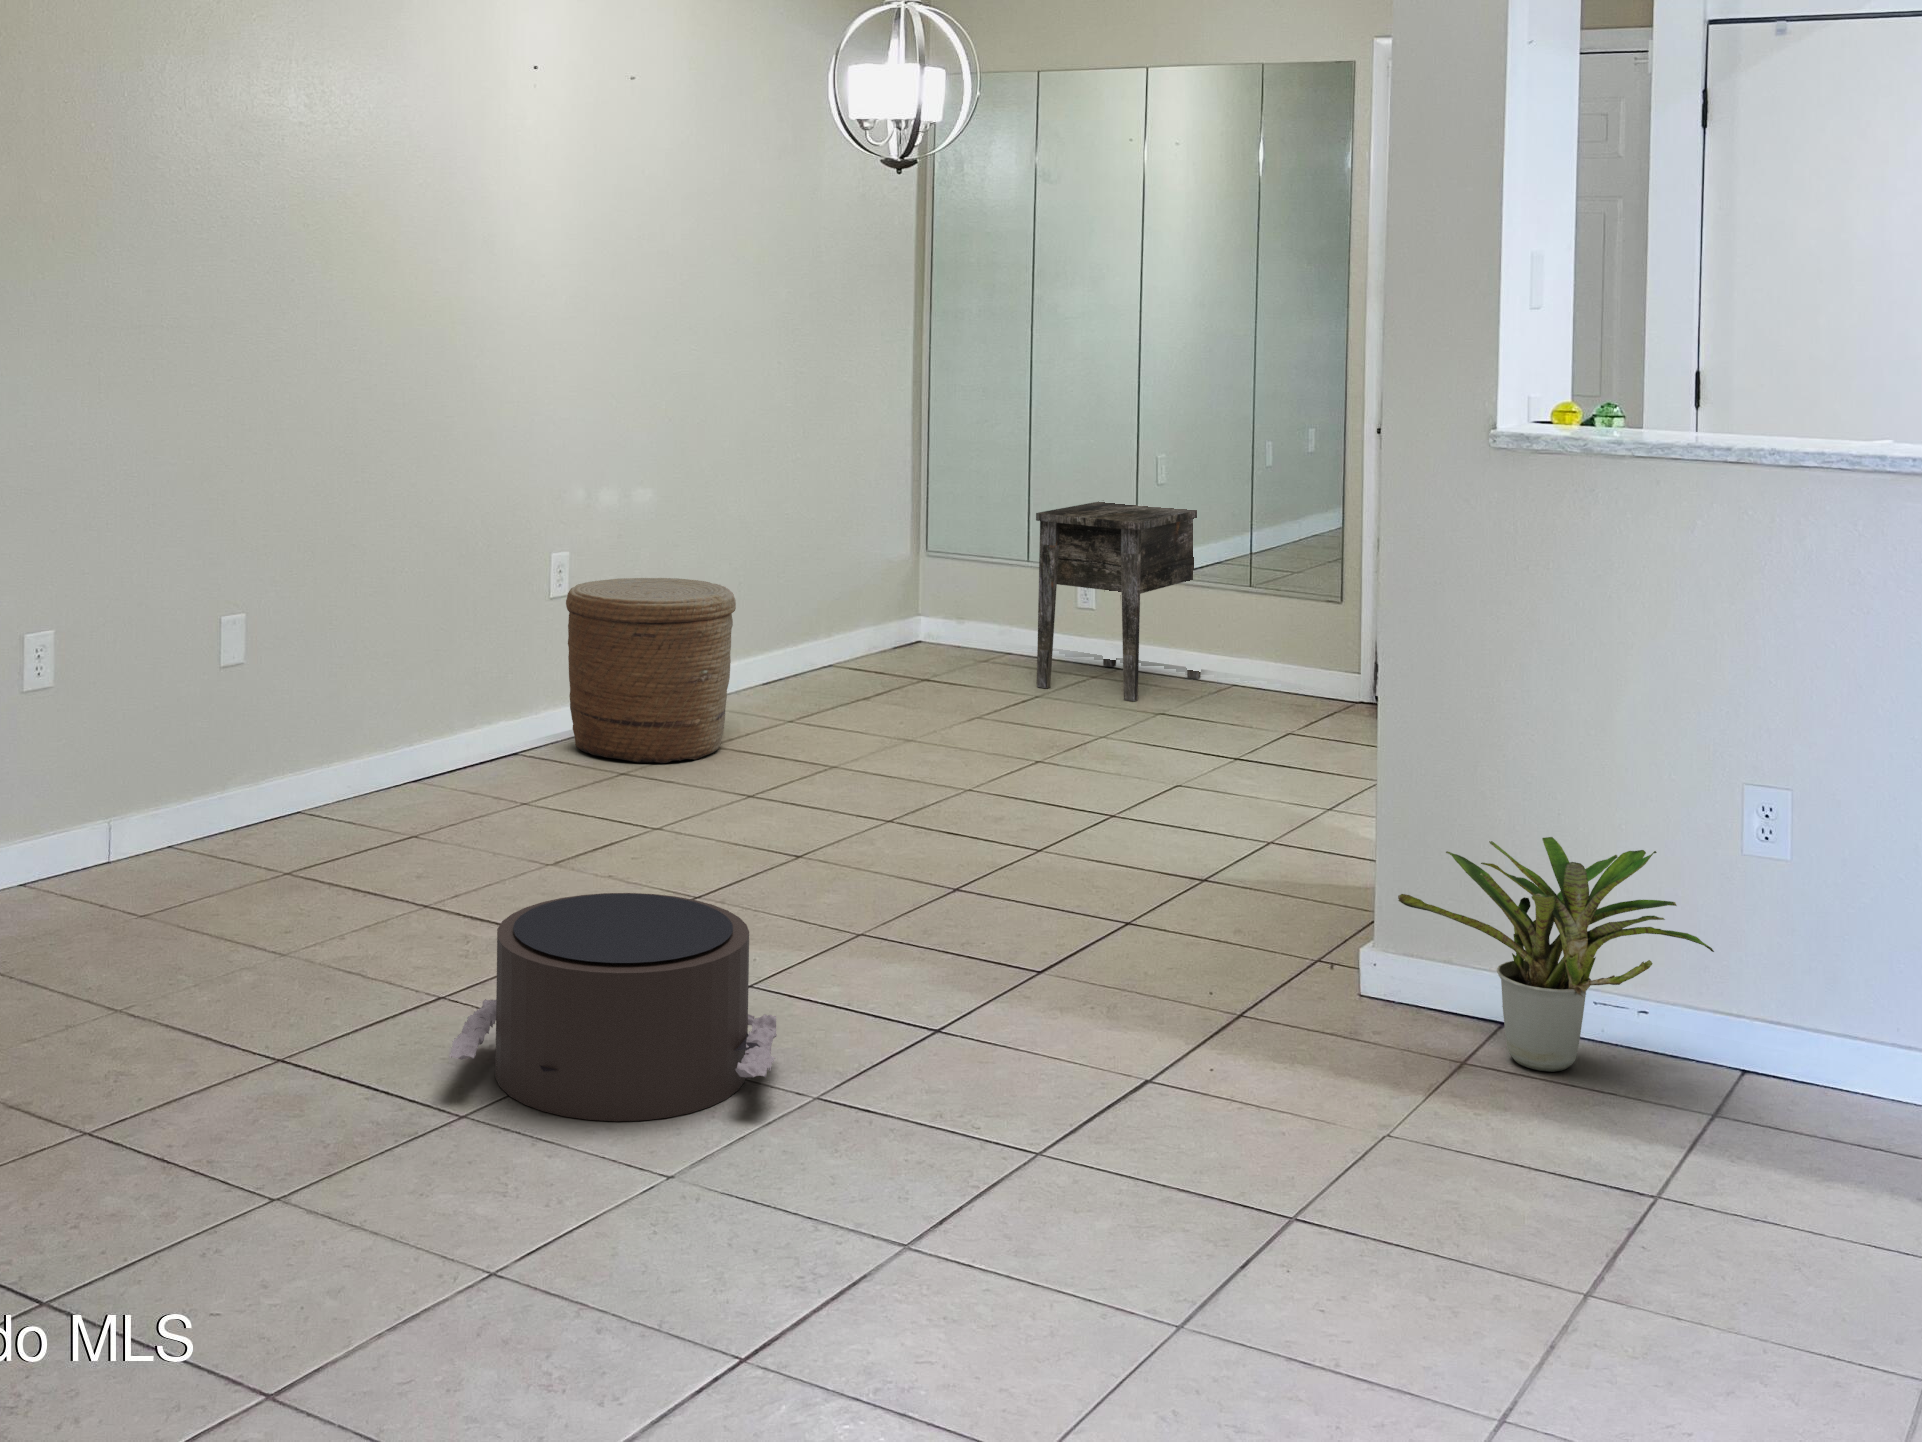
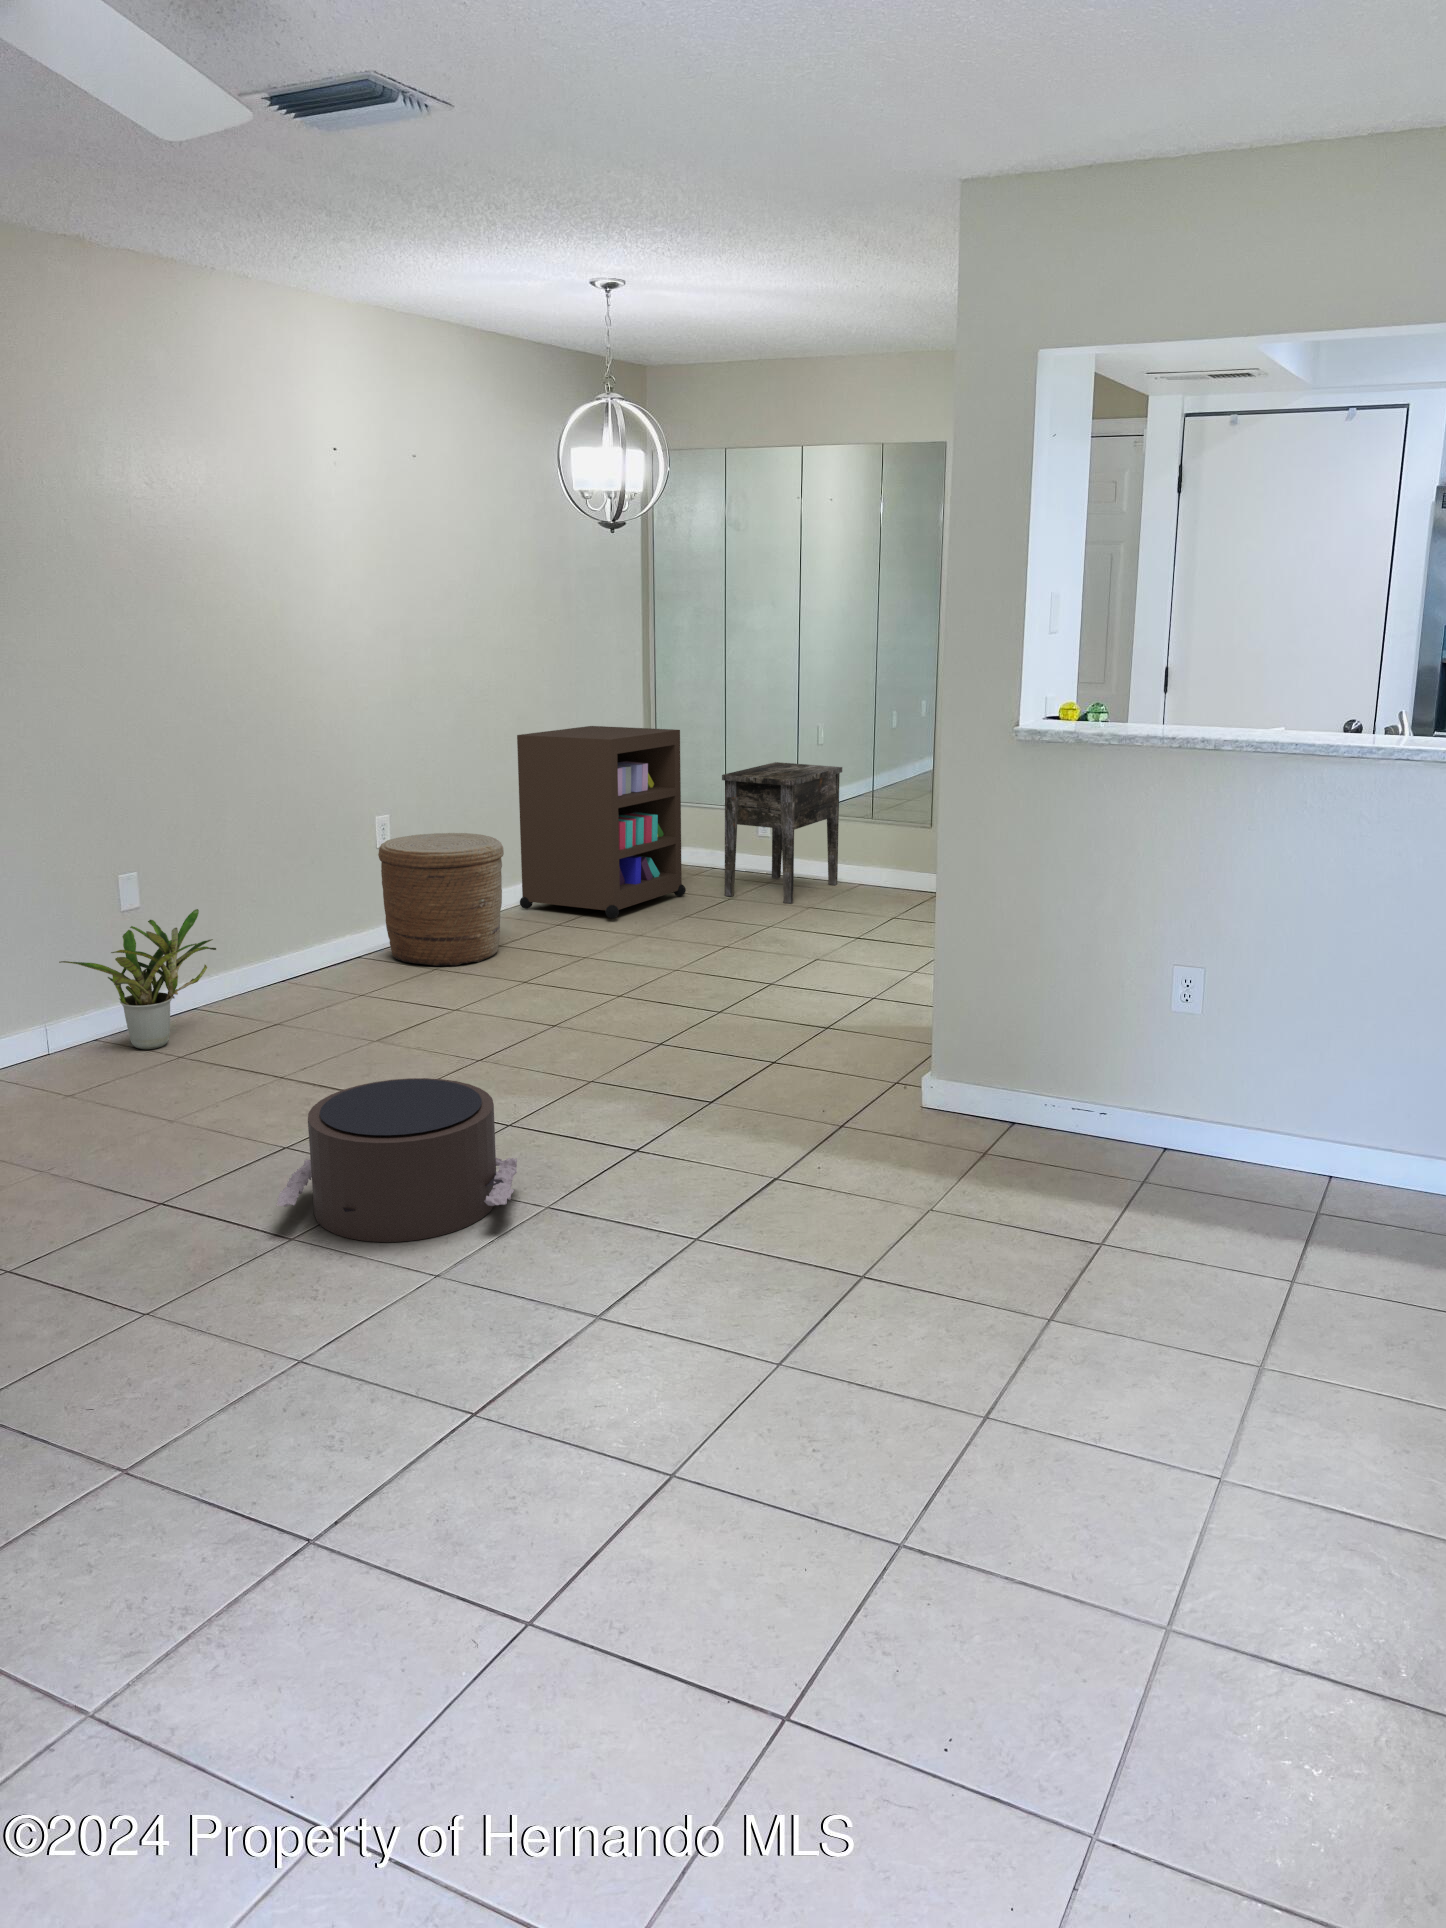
storage cabinet: none [747,441,980,710] -> present [517,726,686,918]
potted plant: present [1398,837,1714,1072] -> present [59,909,216,1050]

